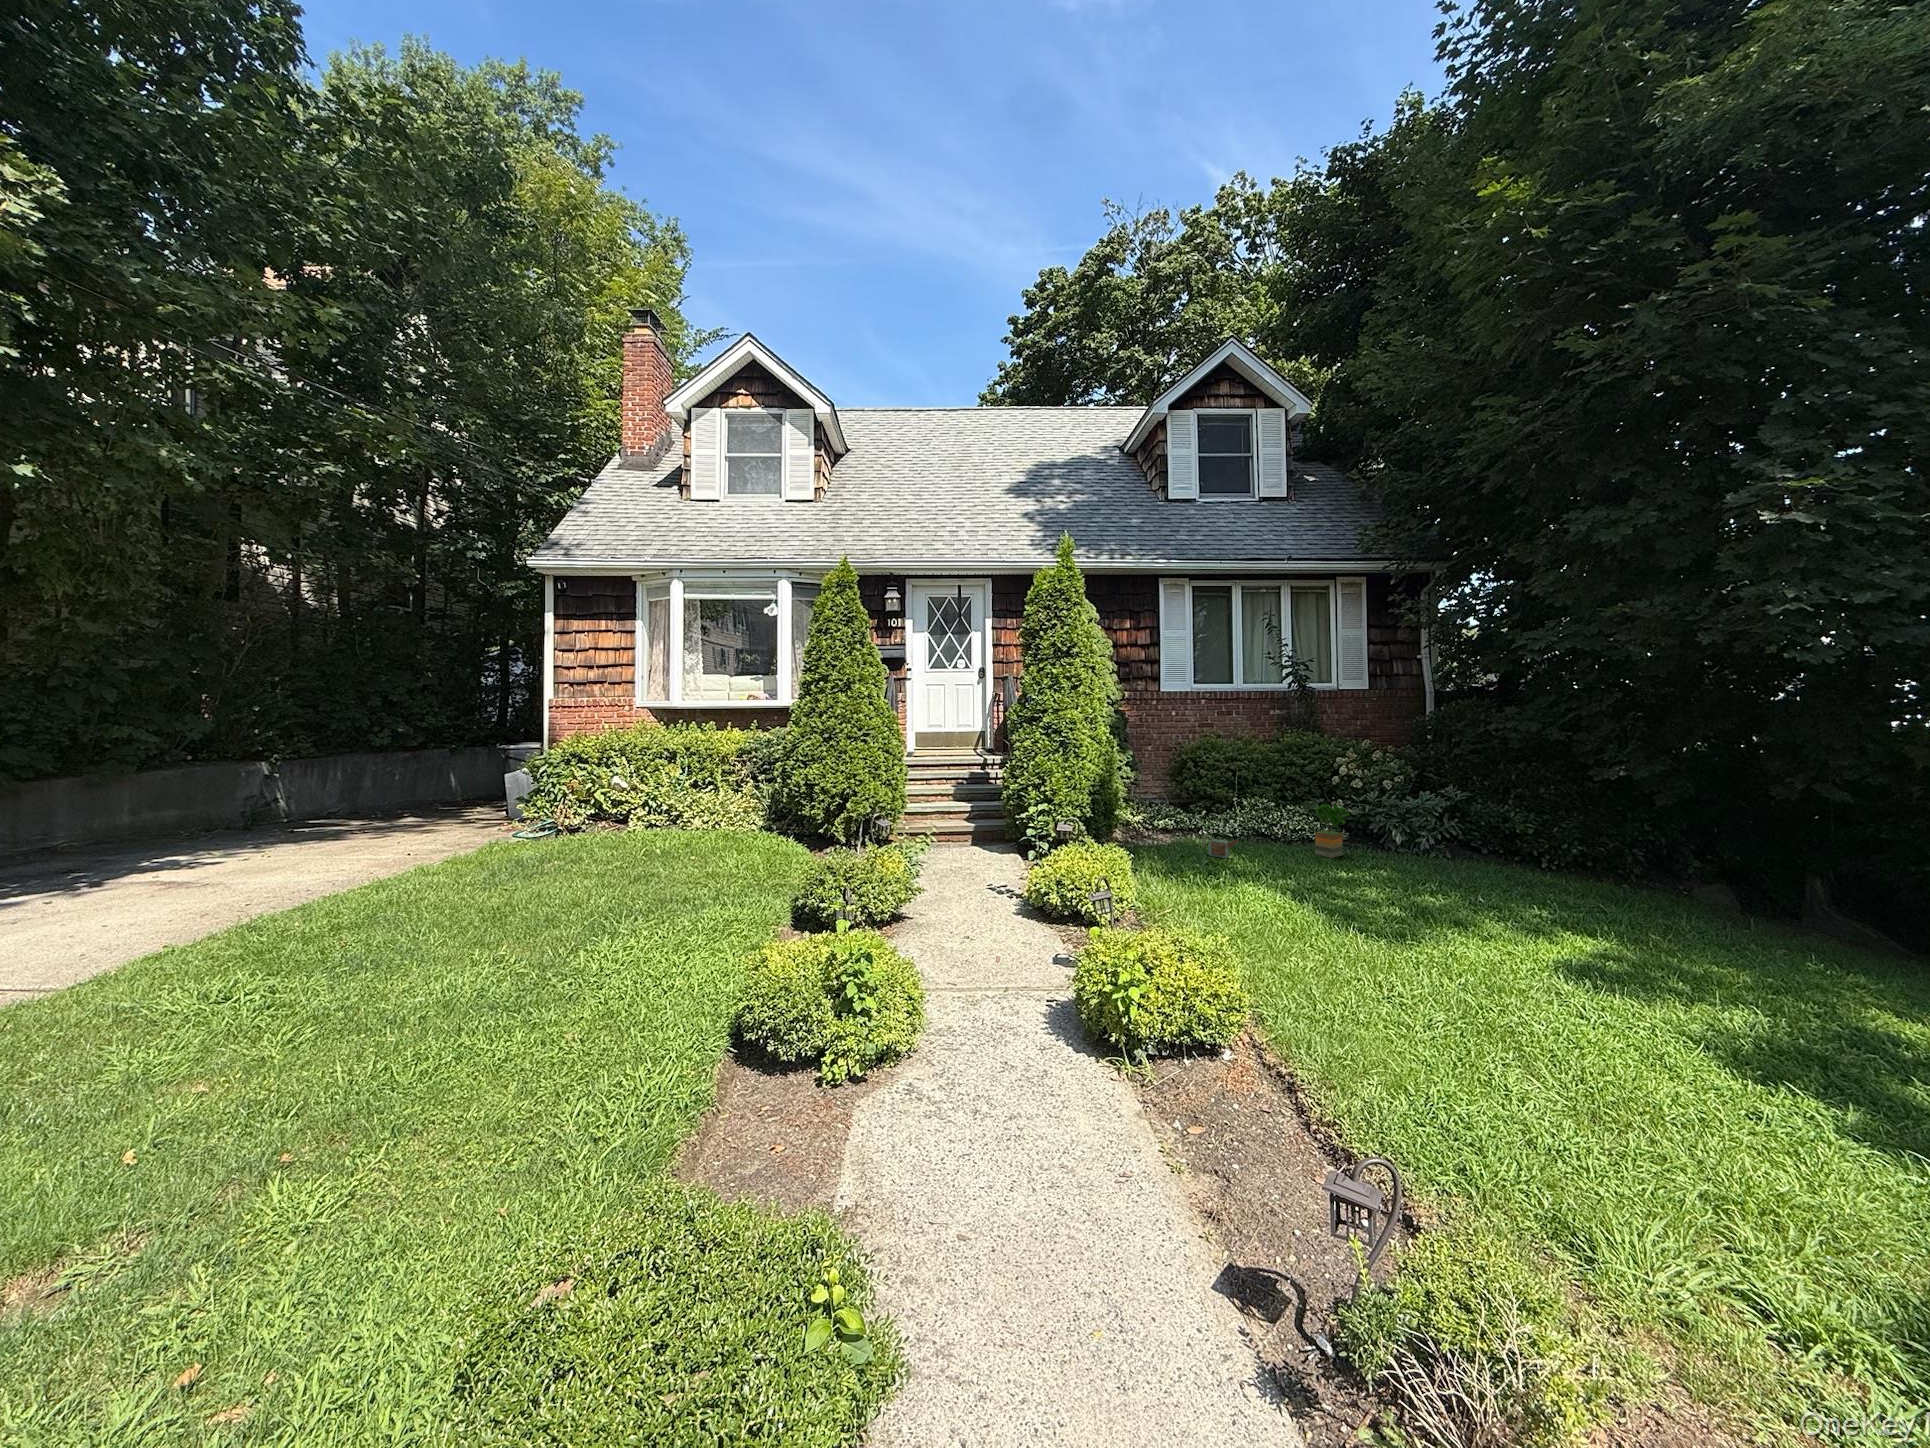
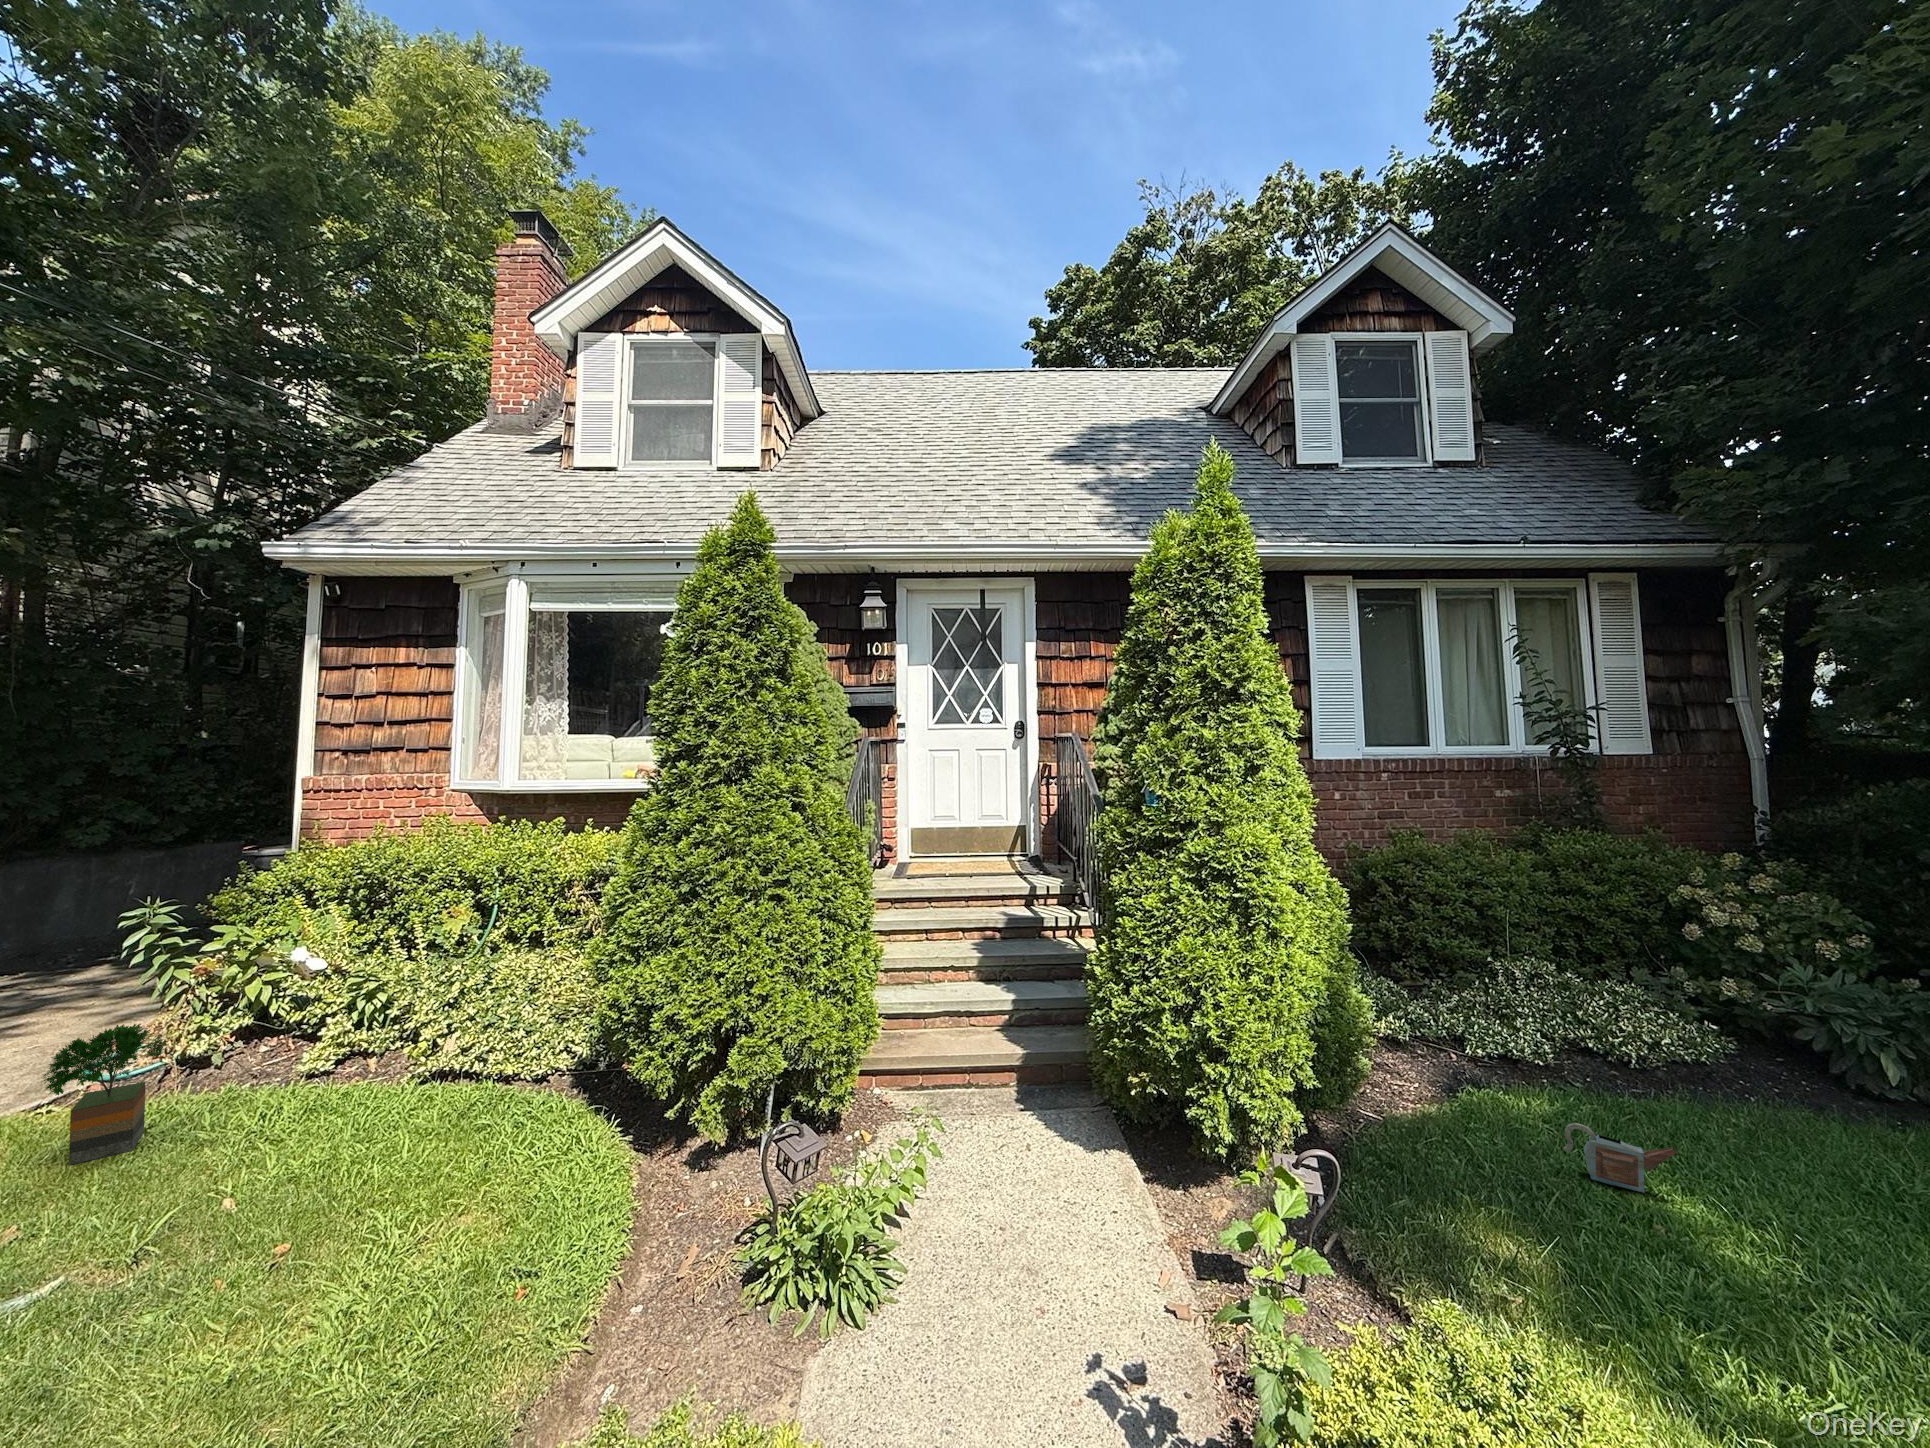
potted tree: present [1315,804,1349,858] -> present [41,1024,165,1165]

